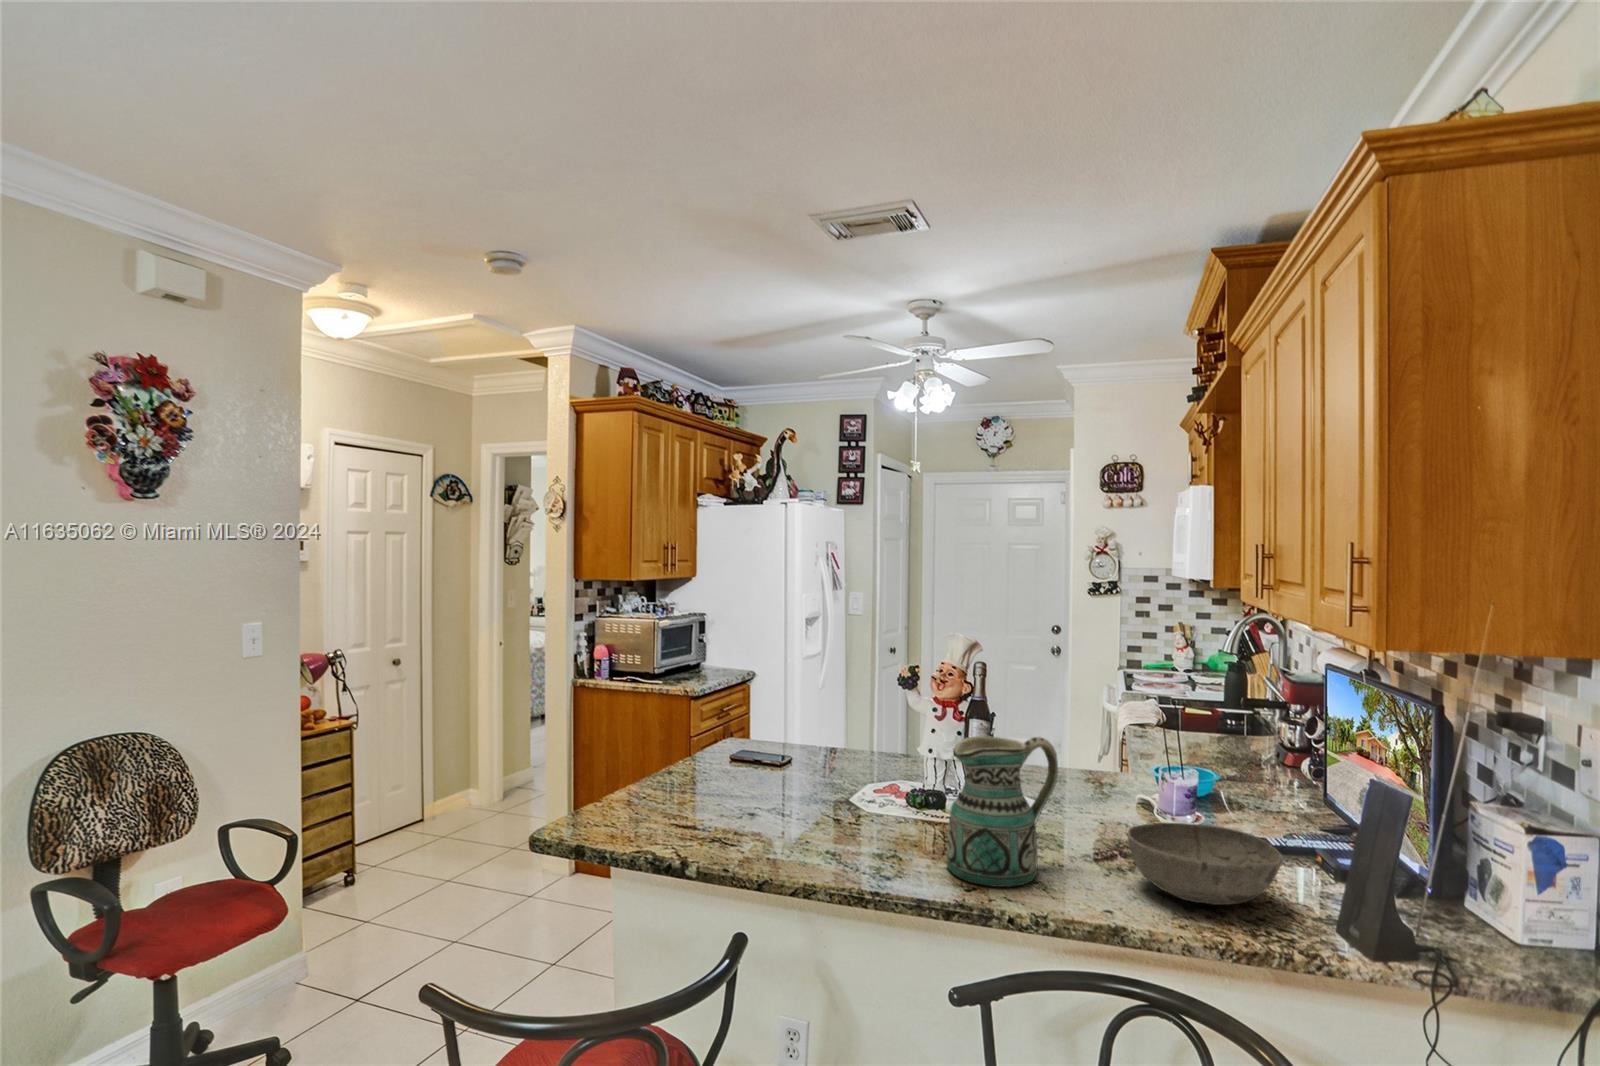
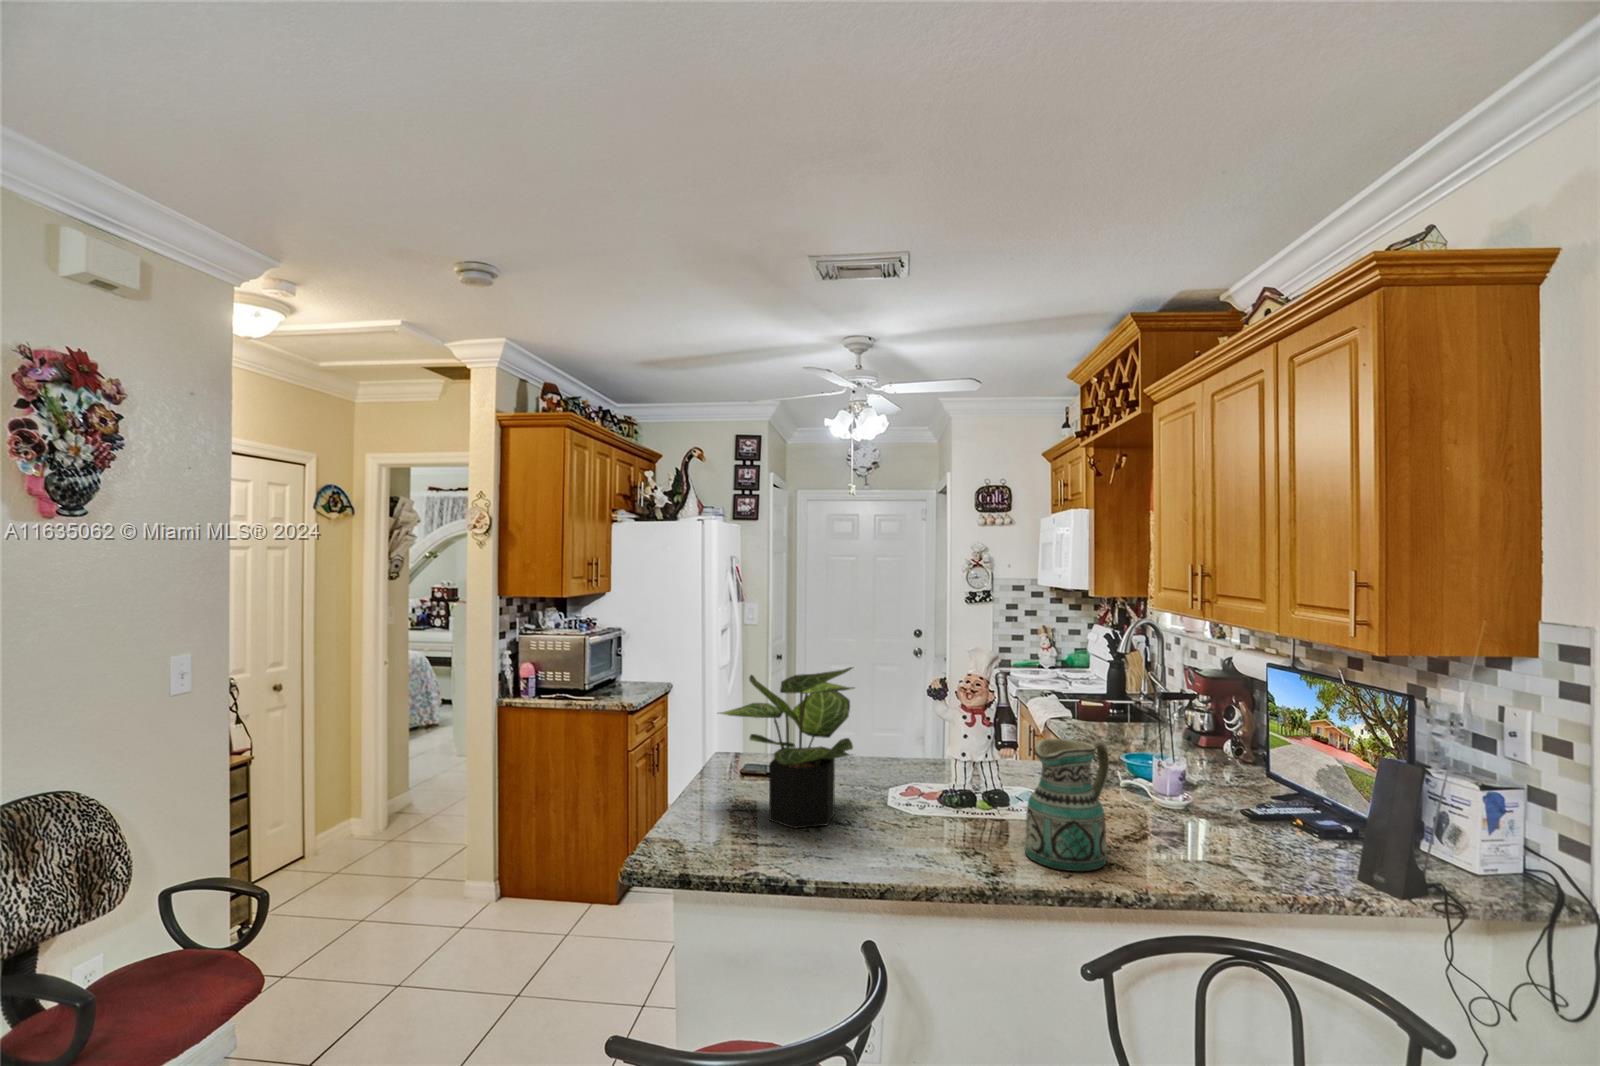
potted plant: none [669,648,809,816] -> present [717,667,854,829]
bowl: present [1128,823,1282,905] -> none [1174,801,1304,868]

